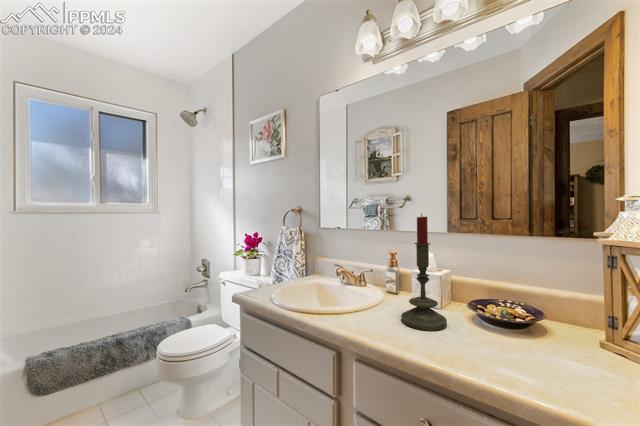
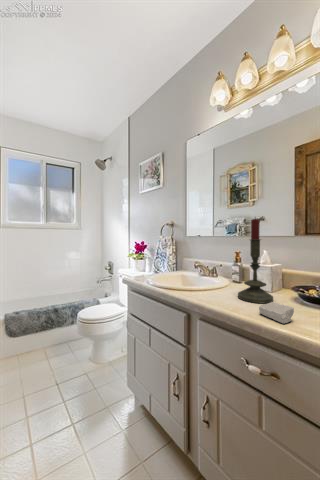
soap bar: none [435,333,480,365] -> present [259,302,294,323]

